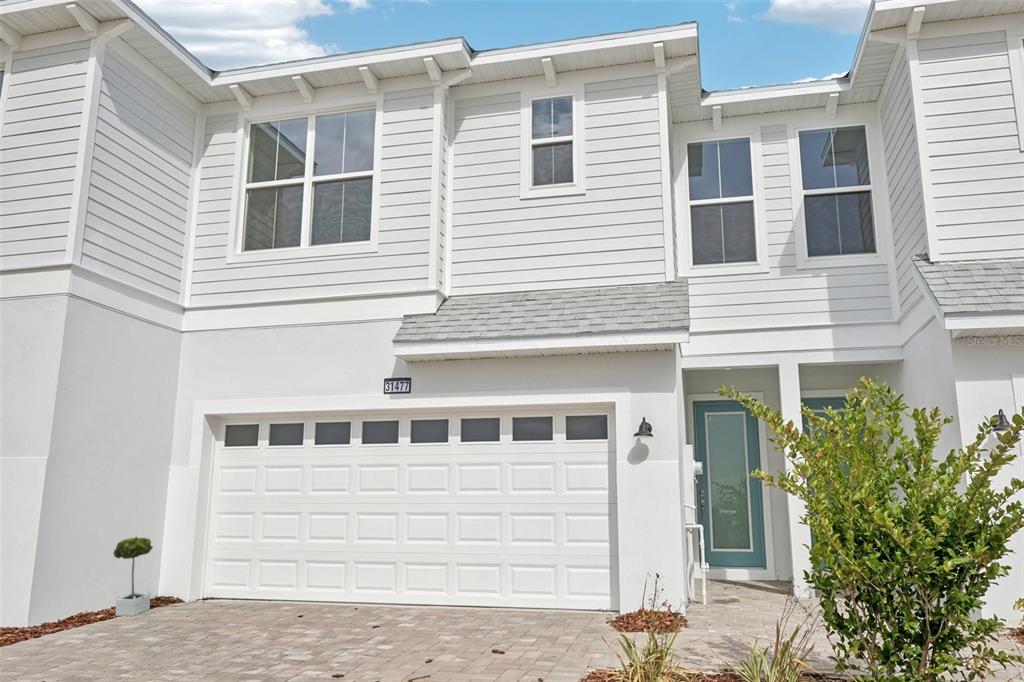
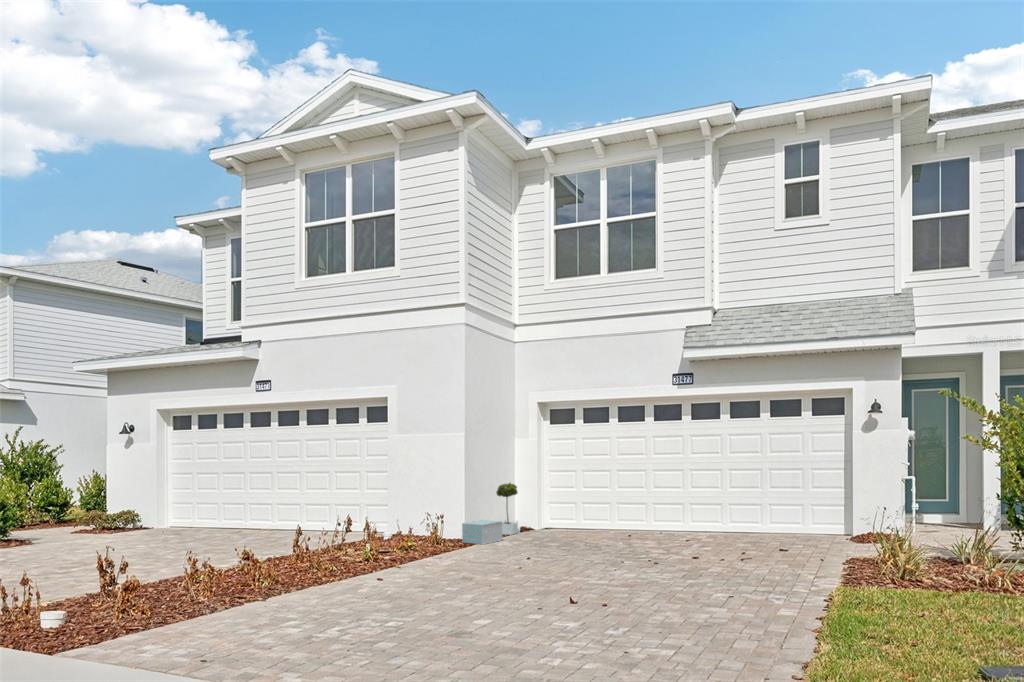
storage box: none [10,603,94,656] -> present [462,520,503,544]

